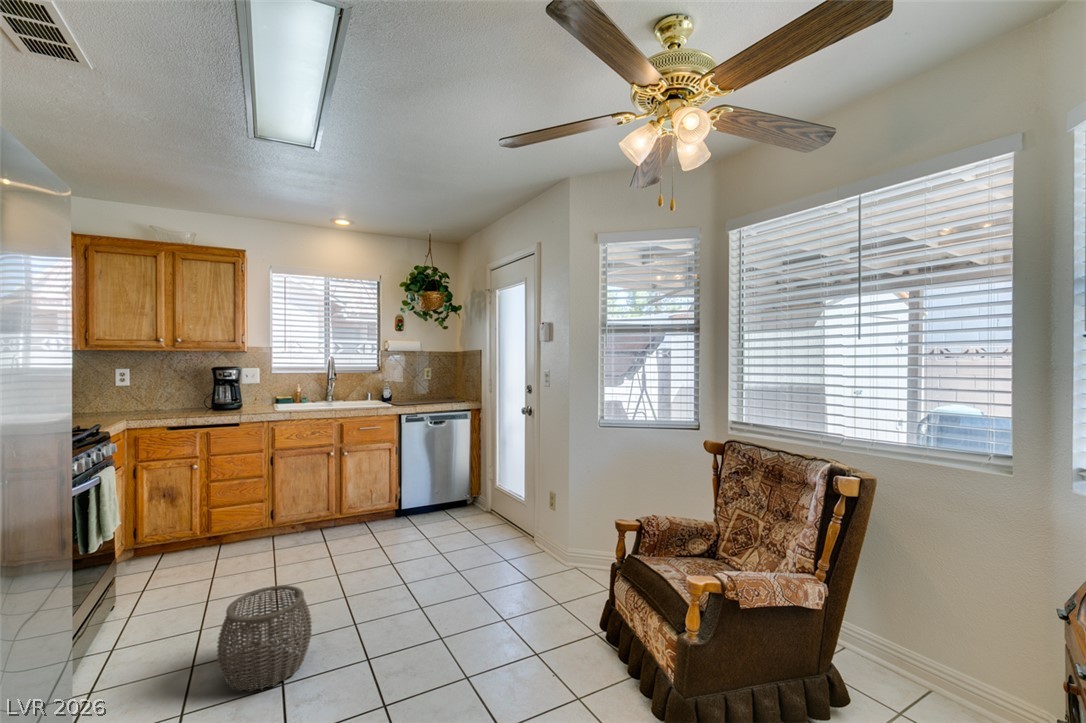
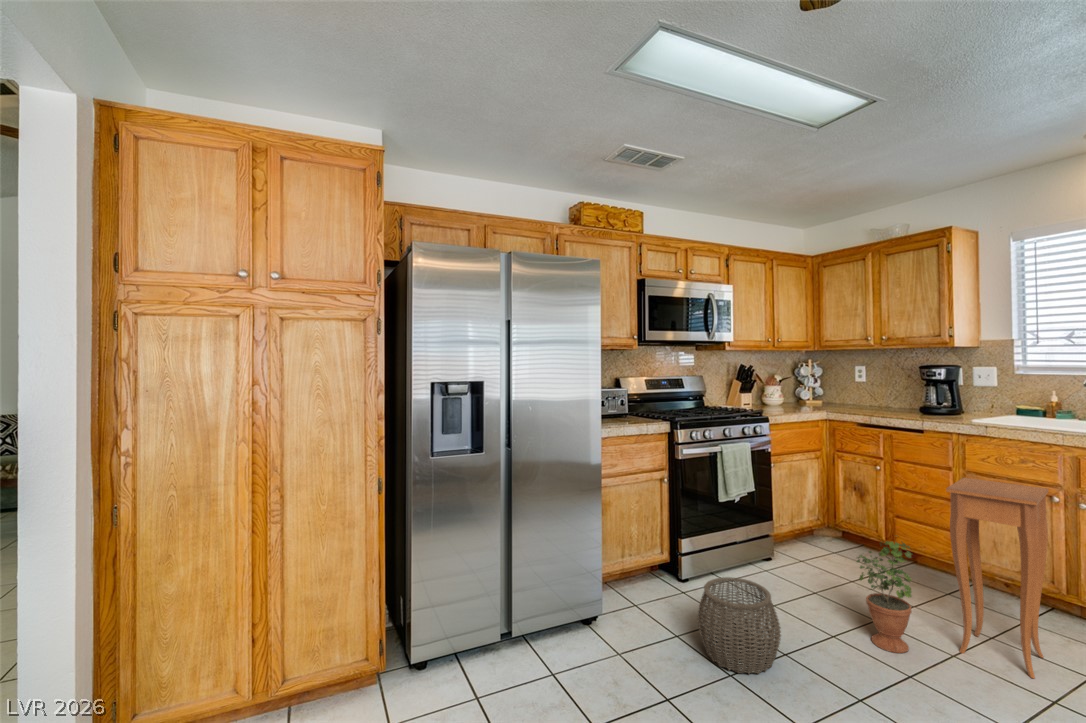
side table: none [321,442,382,569] -> present [946,478,1048,678]
potted plant: none [287,500,330,596] -> present [857,541,912,653]

